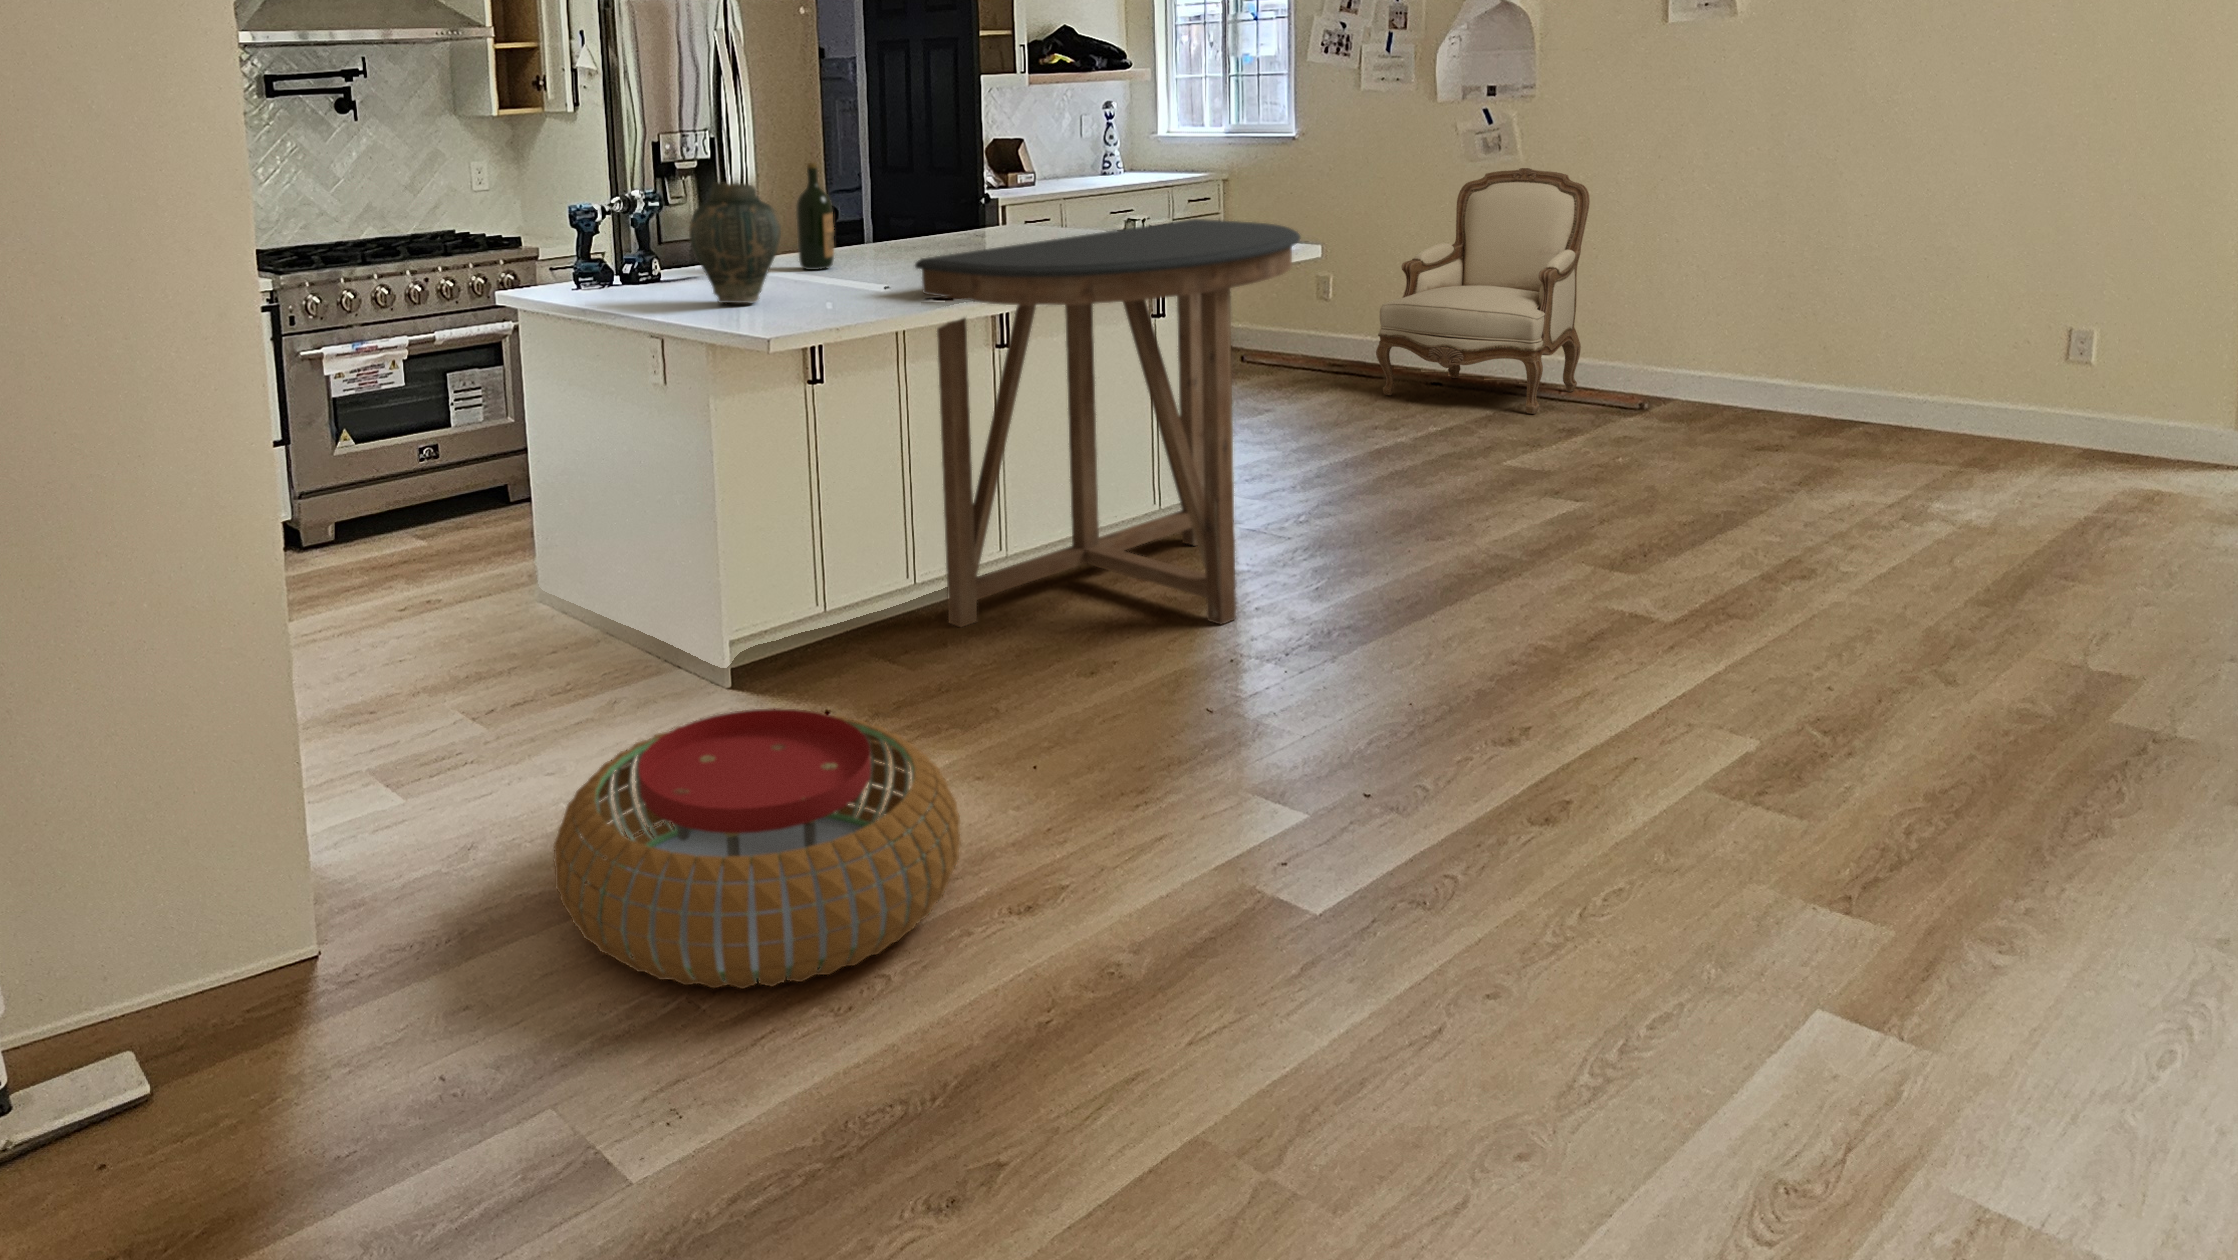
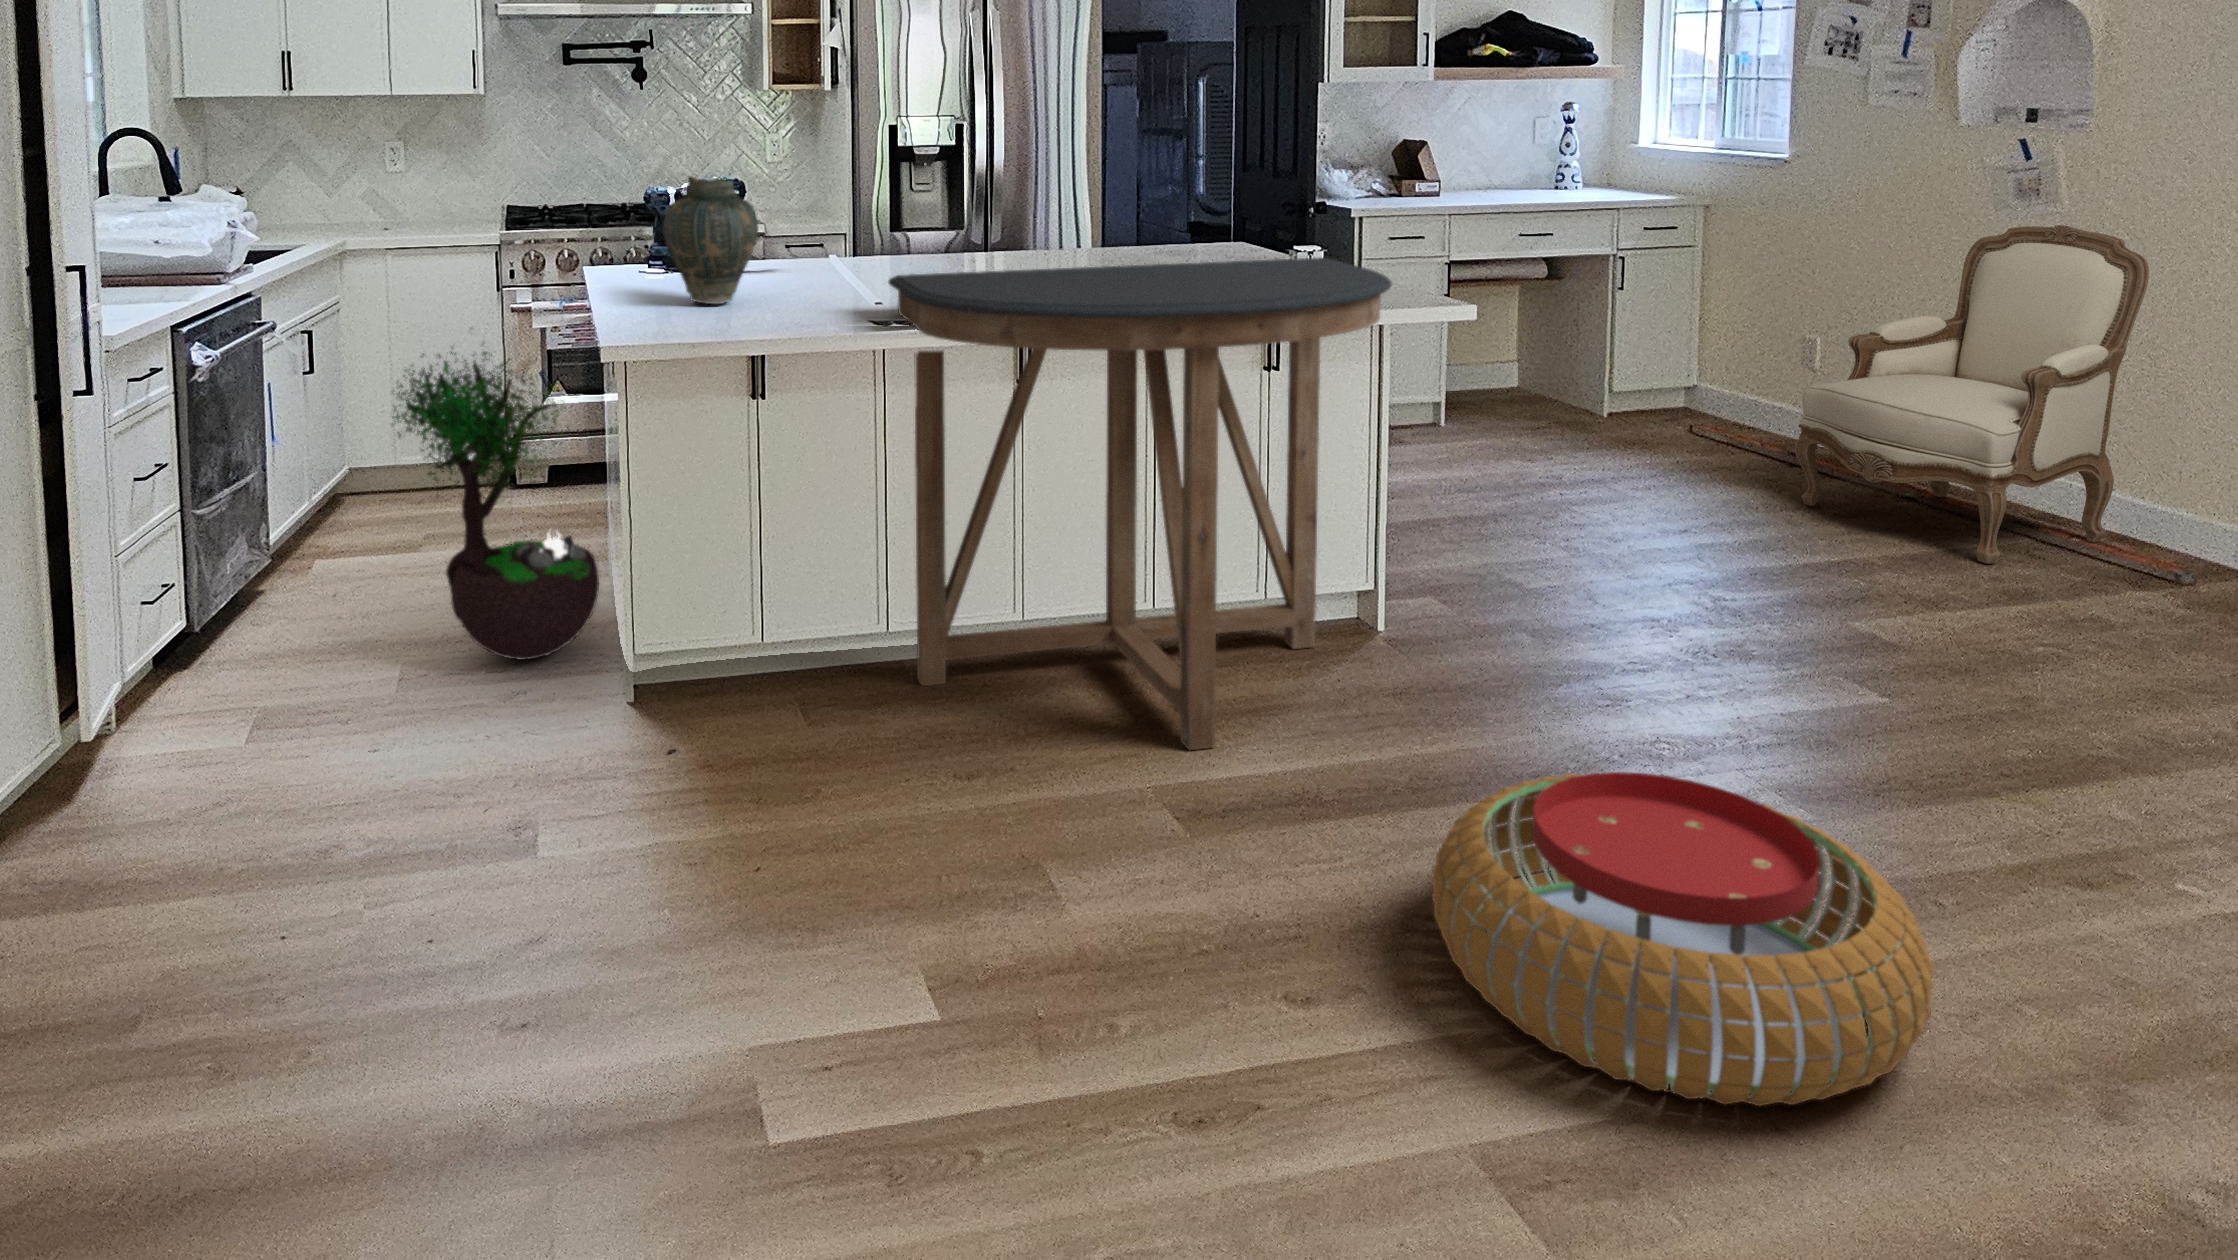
wine bottle: present [796,163,834,270] -> none [878,160,916,274]
potted tree: none [405,353,644,684] -> present [392,352,599,659]
pouf: present [554,708,961,989] -> present [1432,772,1933,1106]

